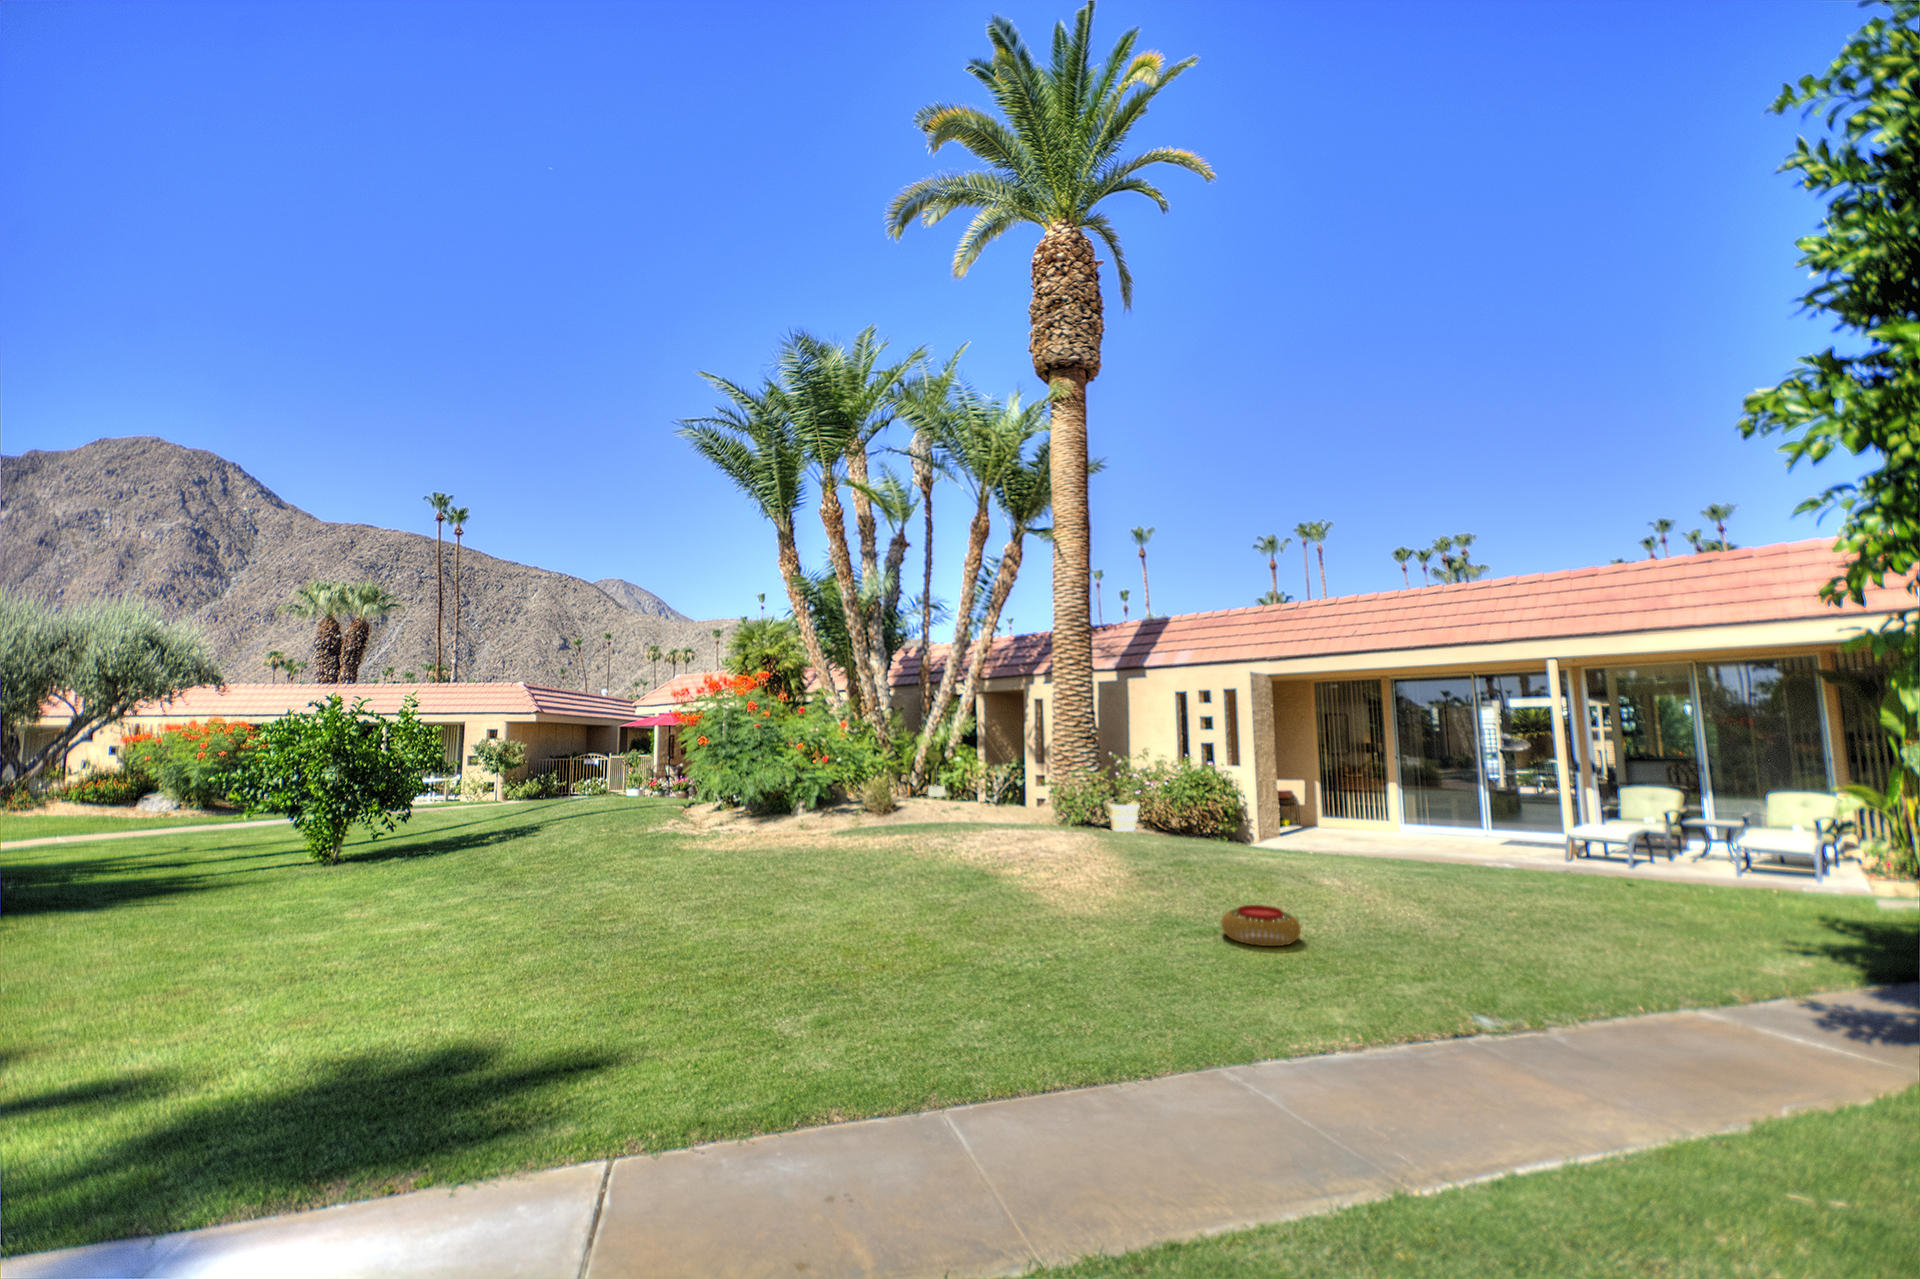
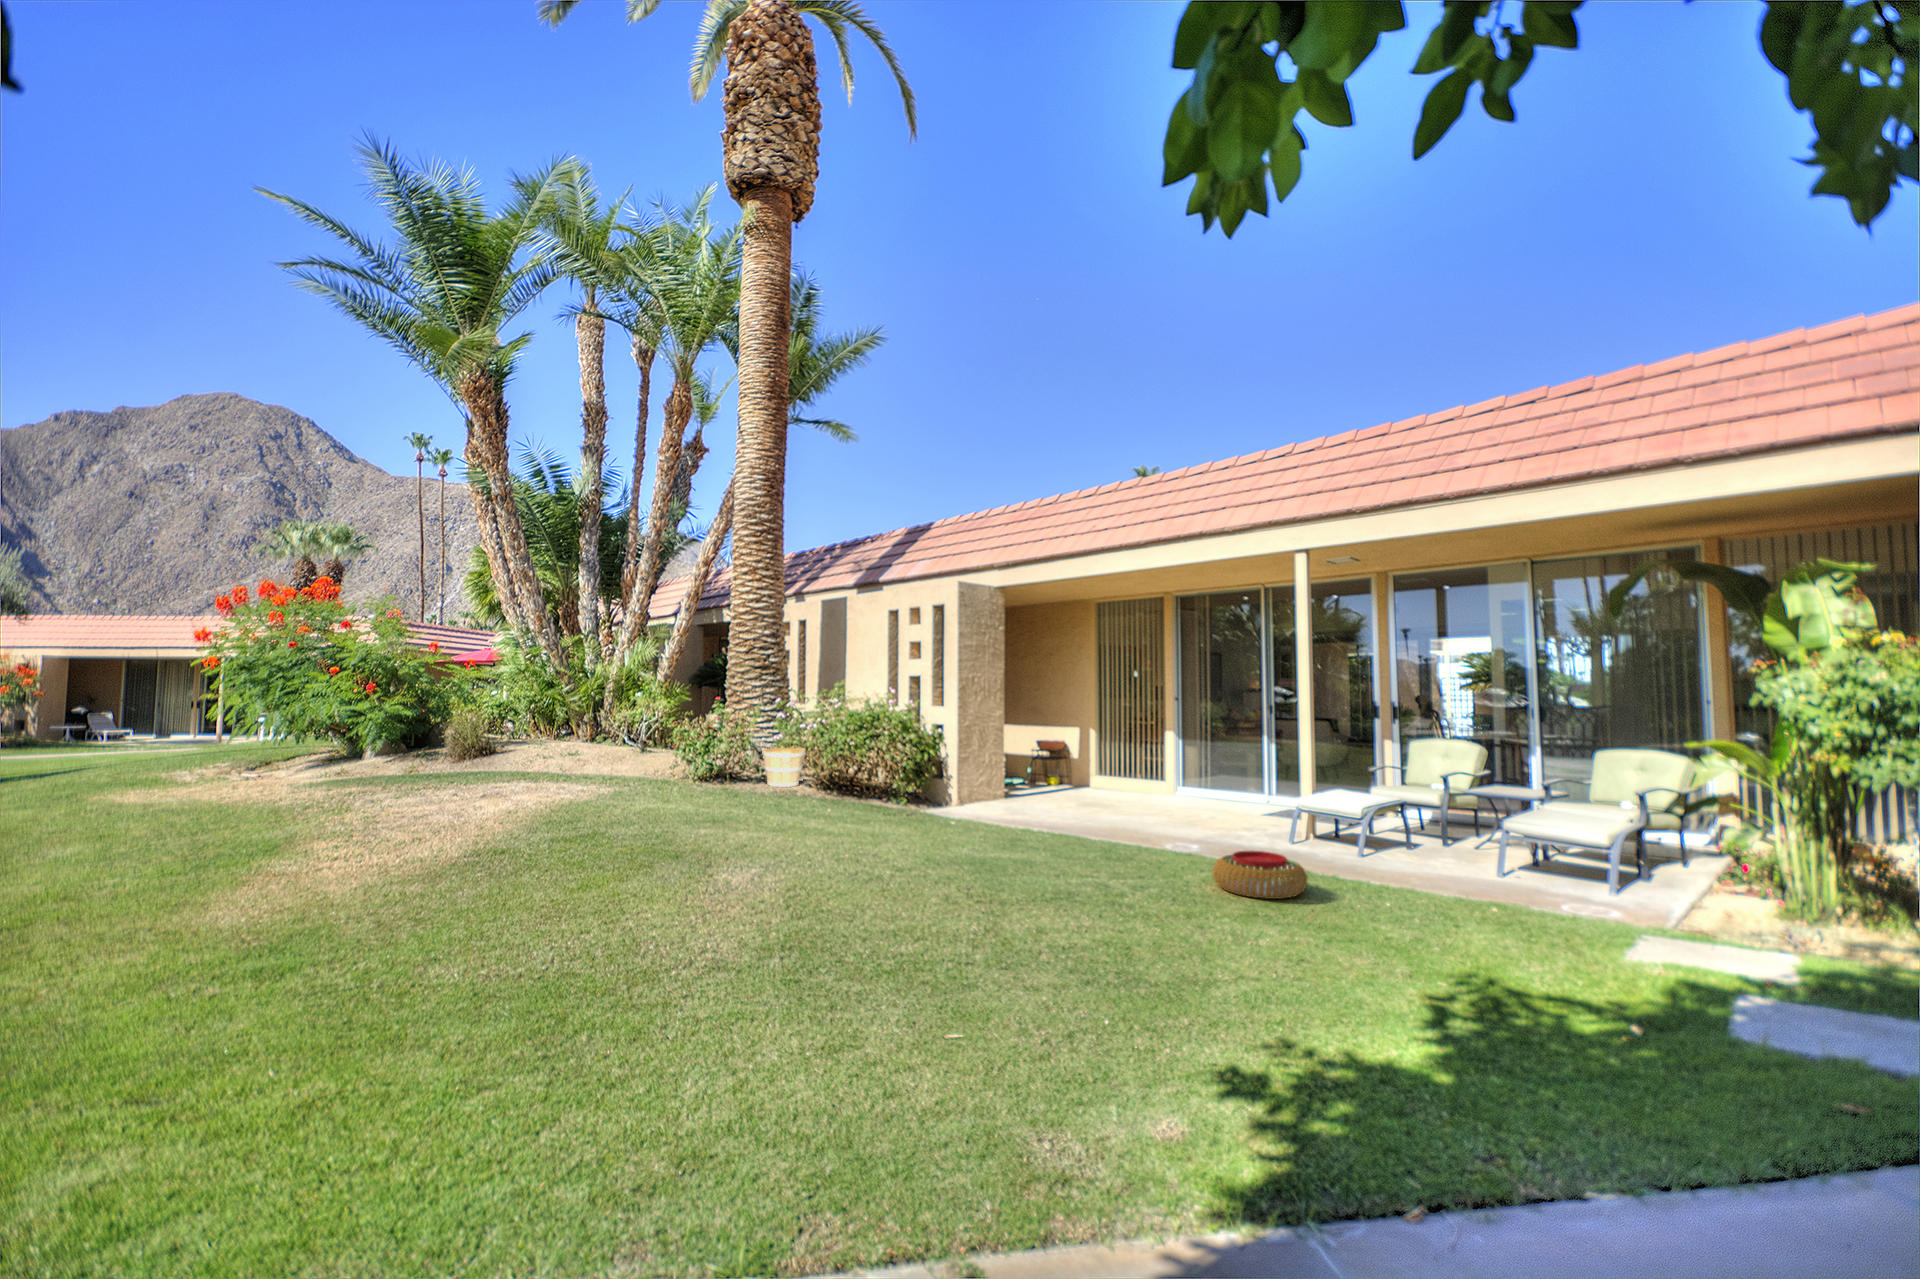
potted tree: present [926,751,945,797] -> none [582,681,607,740]
pouf: present [1222,905,1301,946] -> present [1213,851,1308,899]

